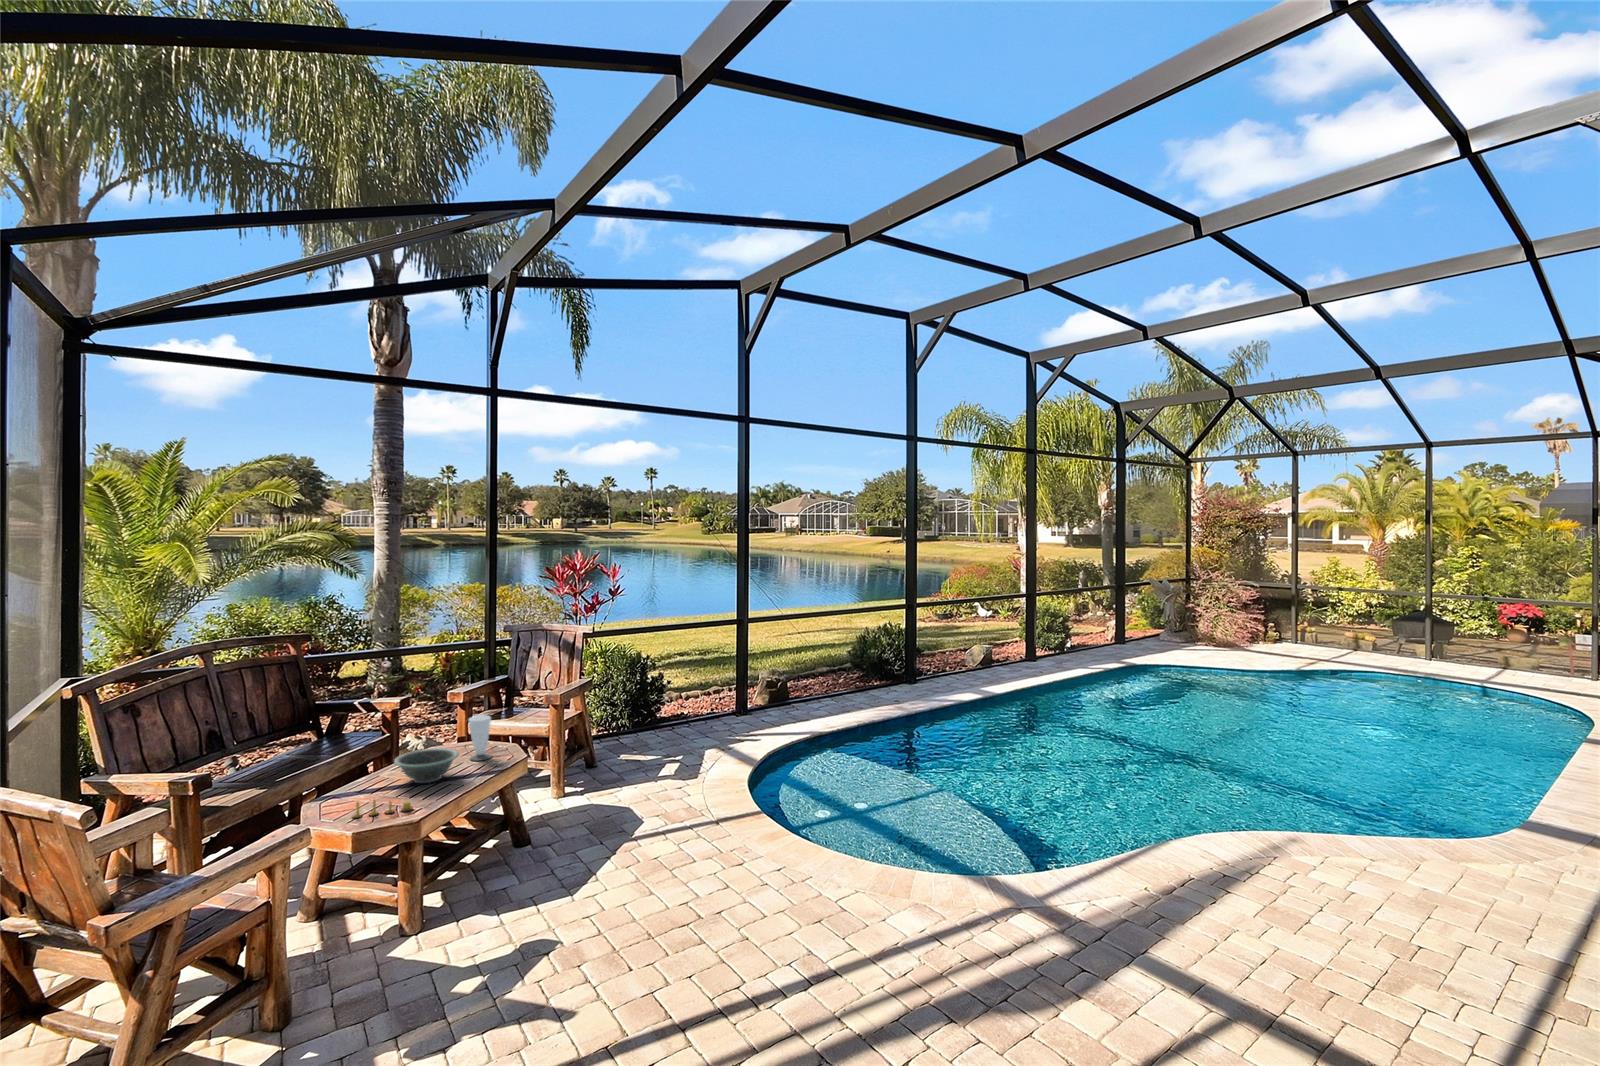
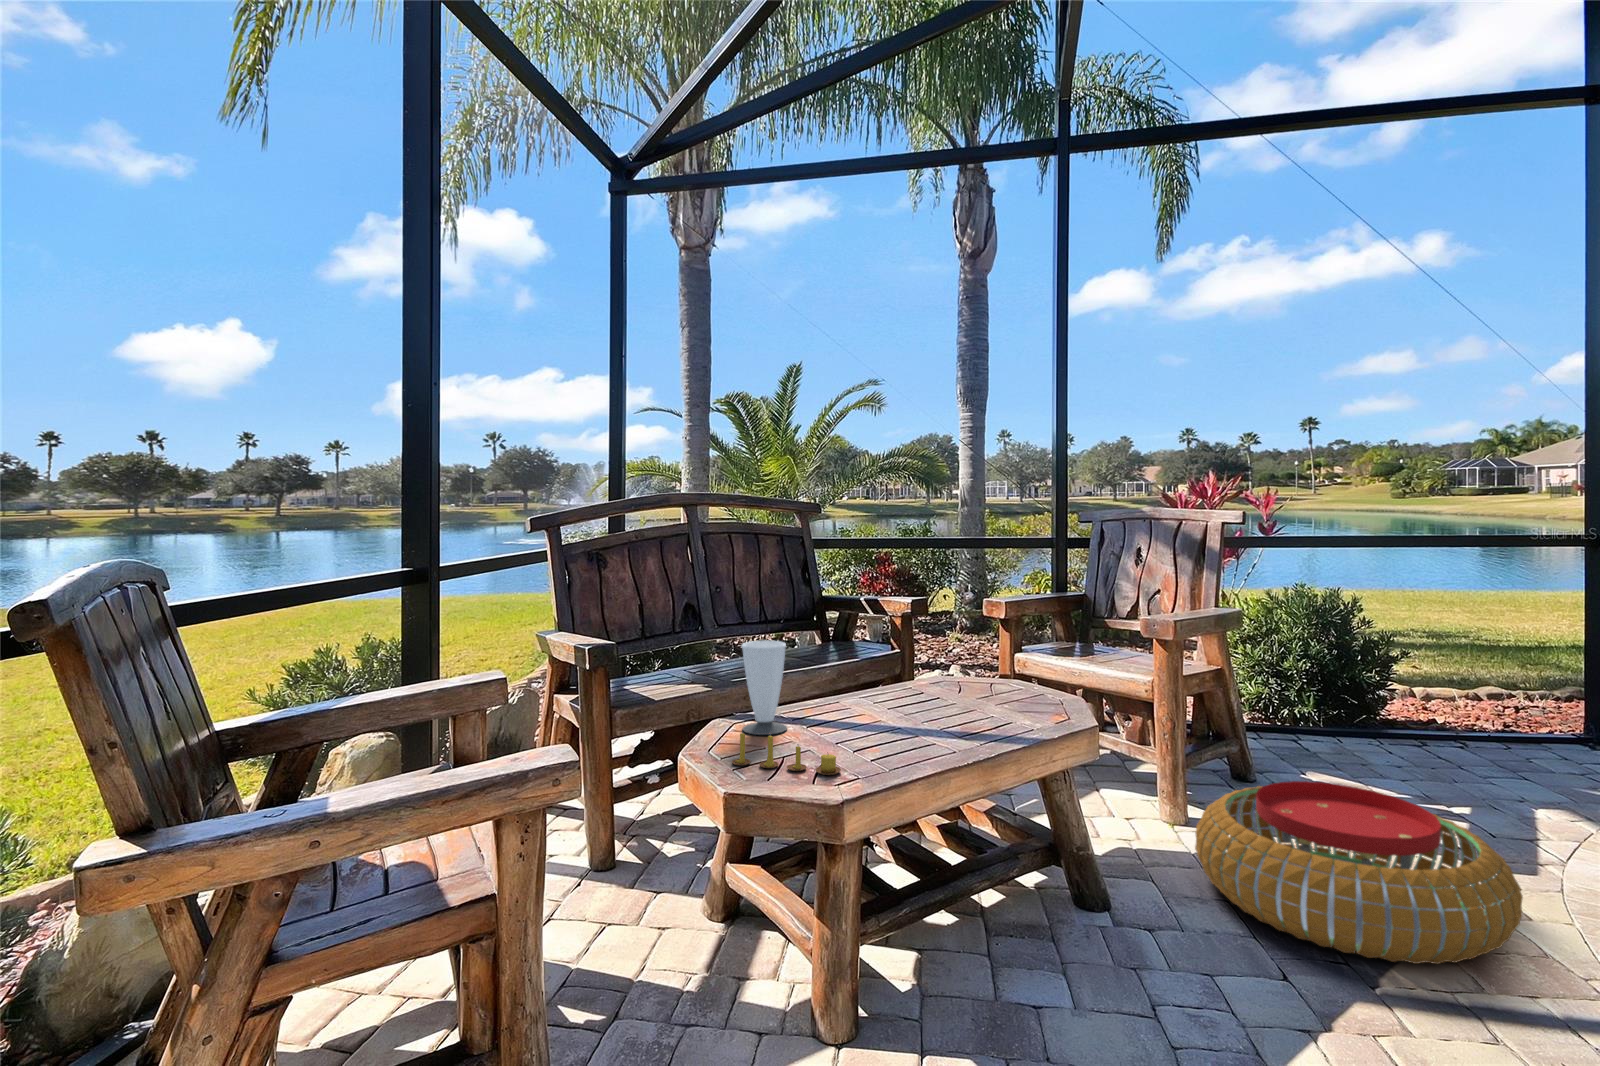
cup: present [468,715,491,761] -> present [742,640,787,735]
decorative bowl: present [394,748,459,783] -> none [844,667,962,729]
pouf: none [569,764,688,835] -> present [1195,781,1523,964]

